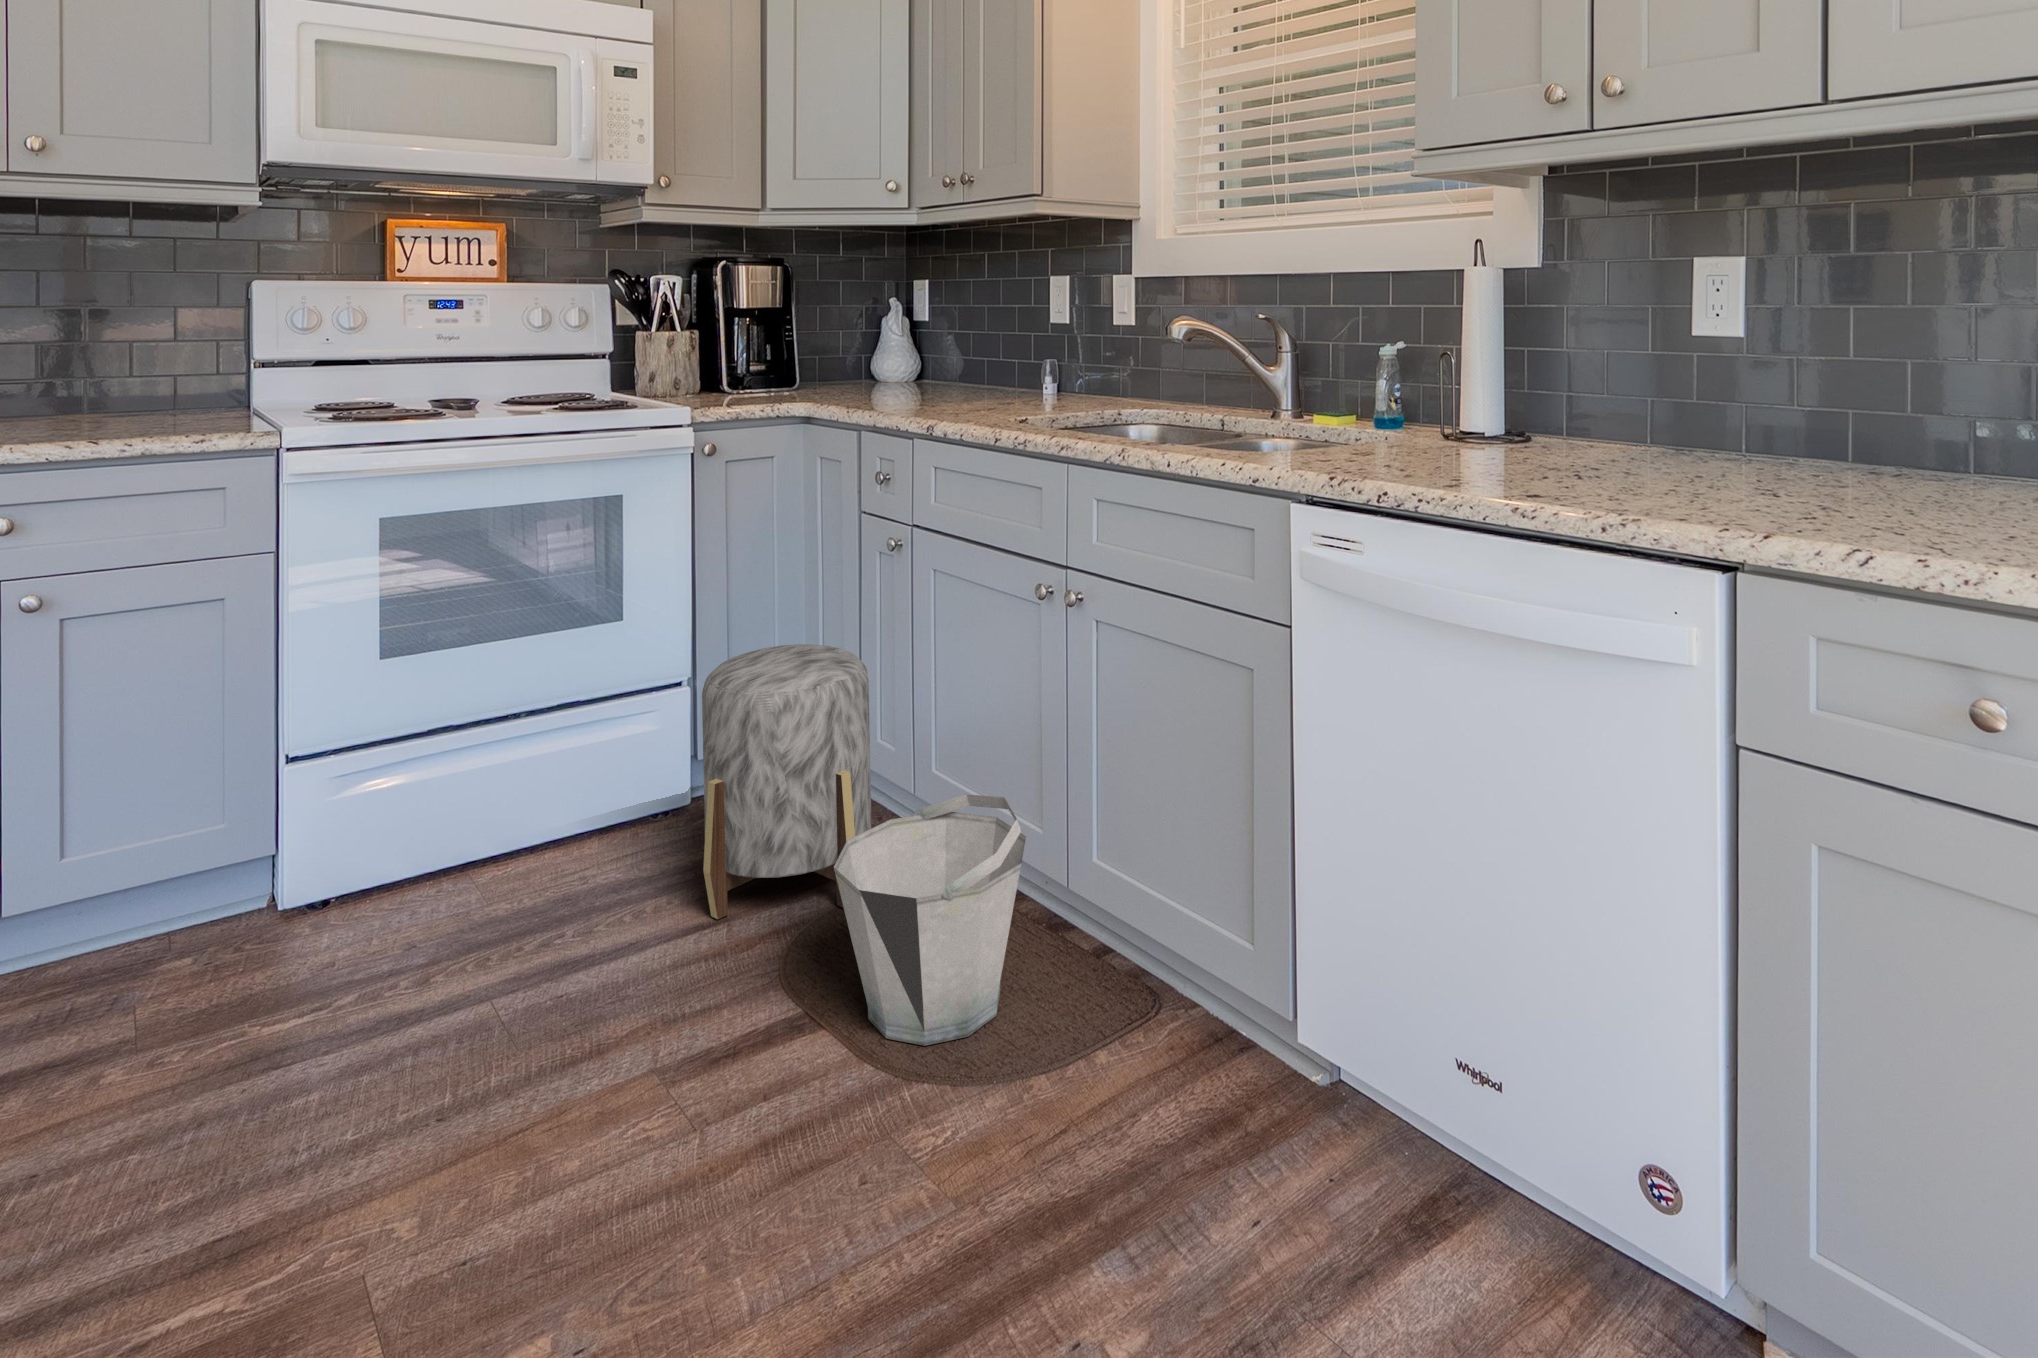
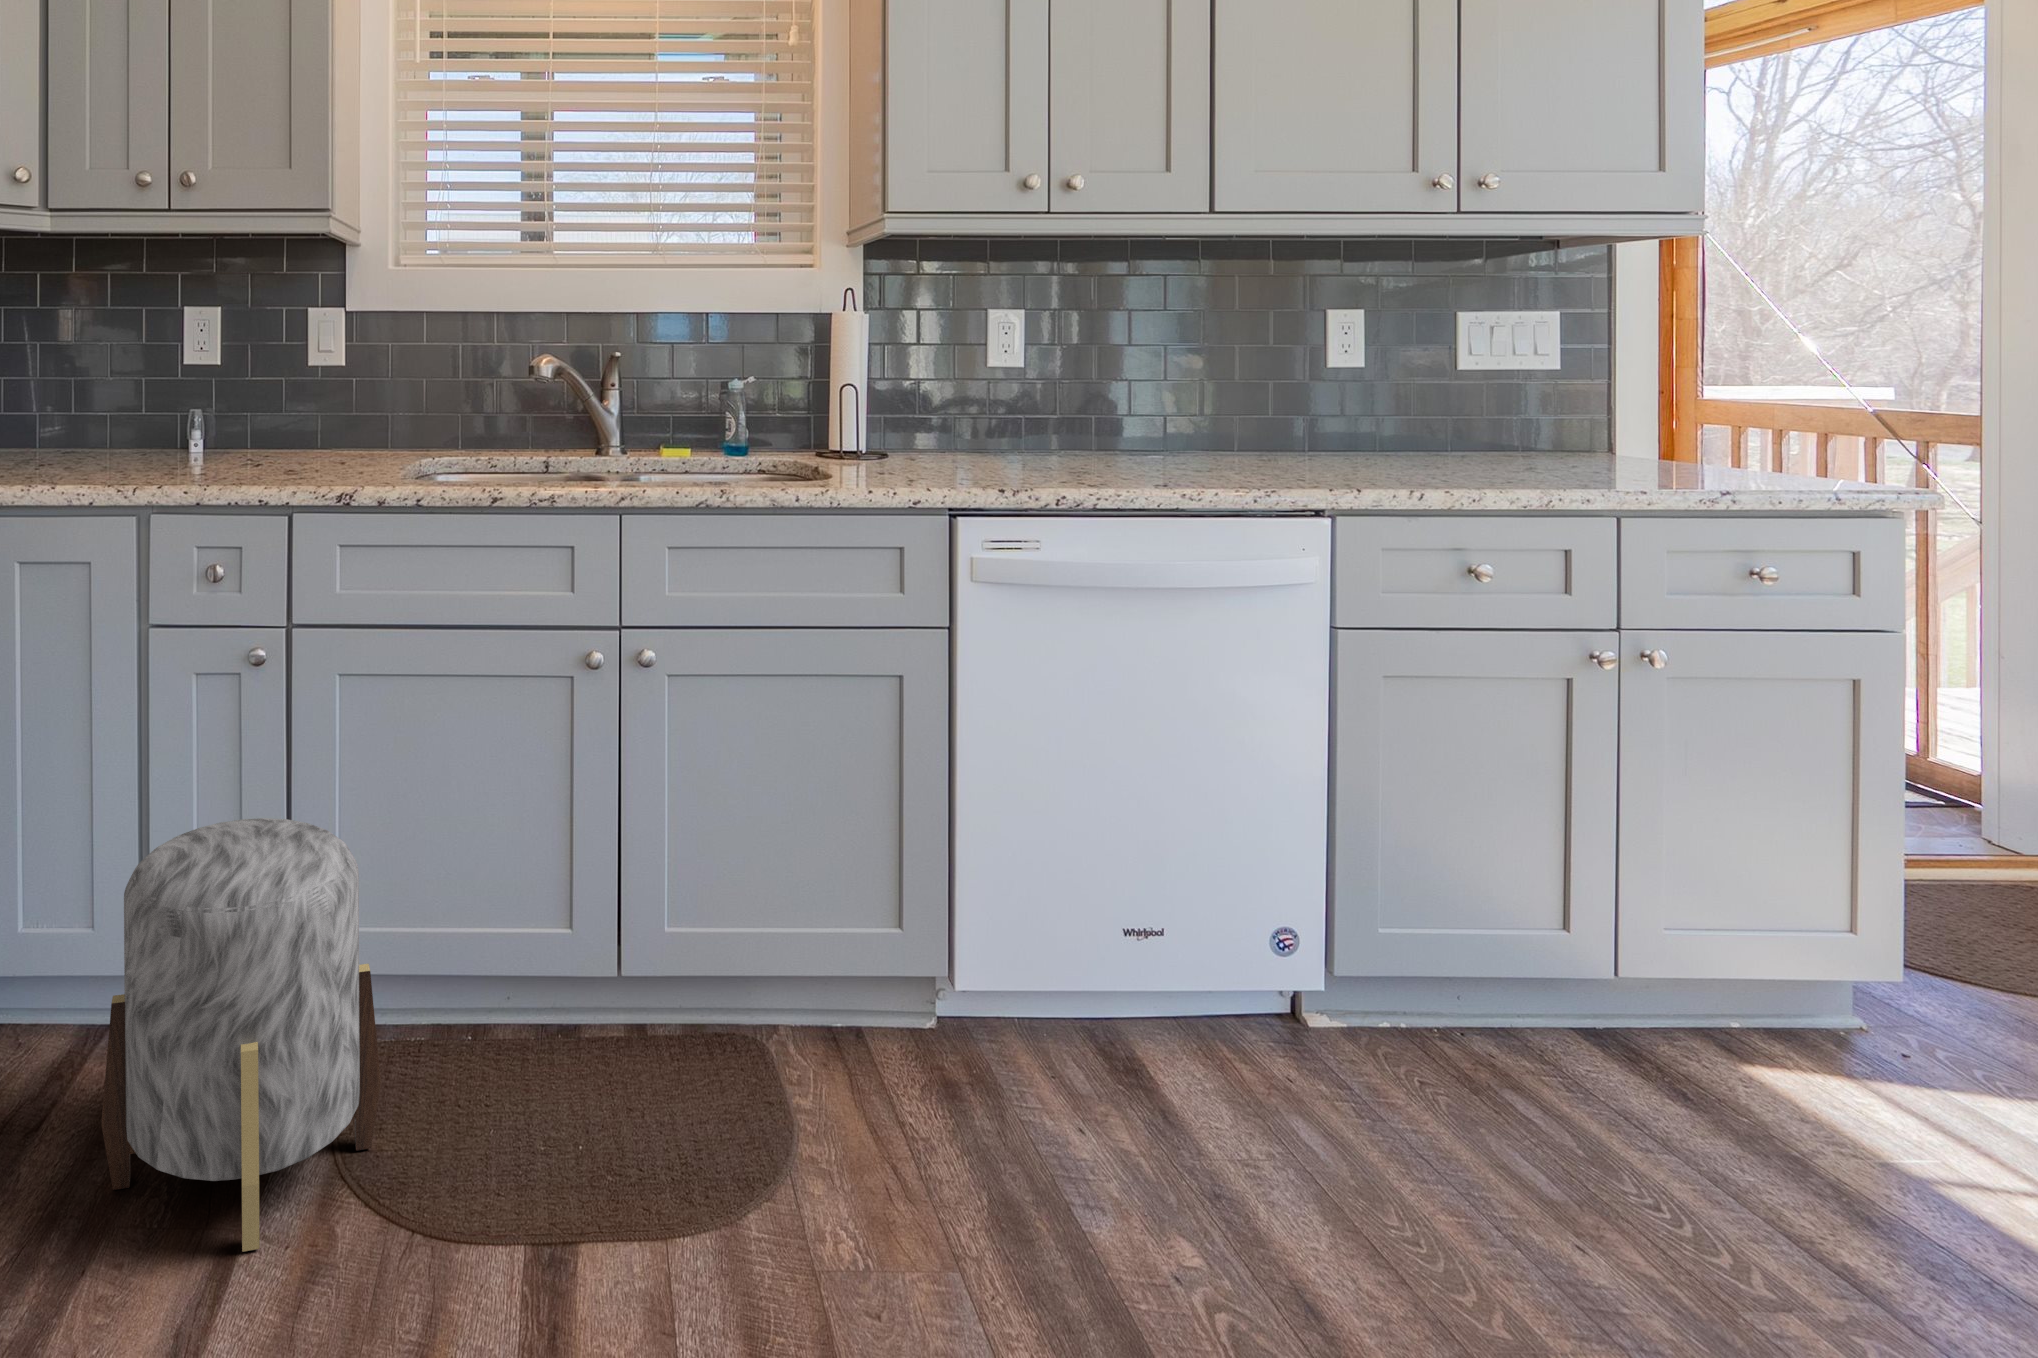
bucket: present [834,794,1026,1046] -> none [530,899,753,1209]

